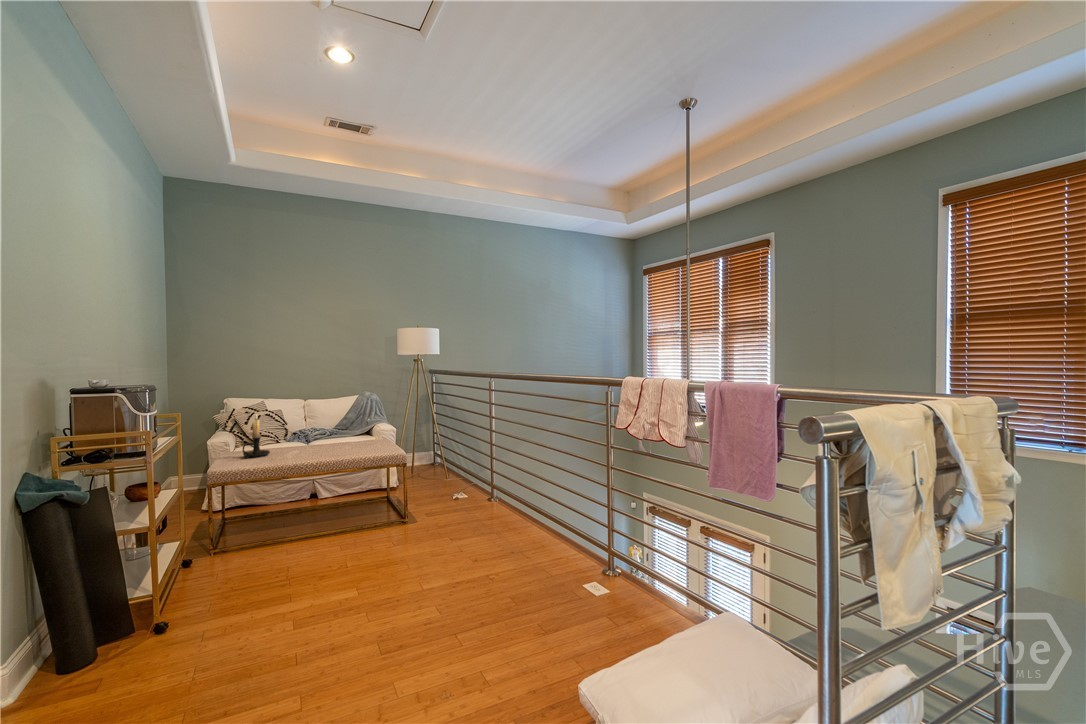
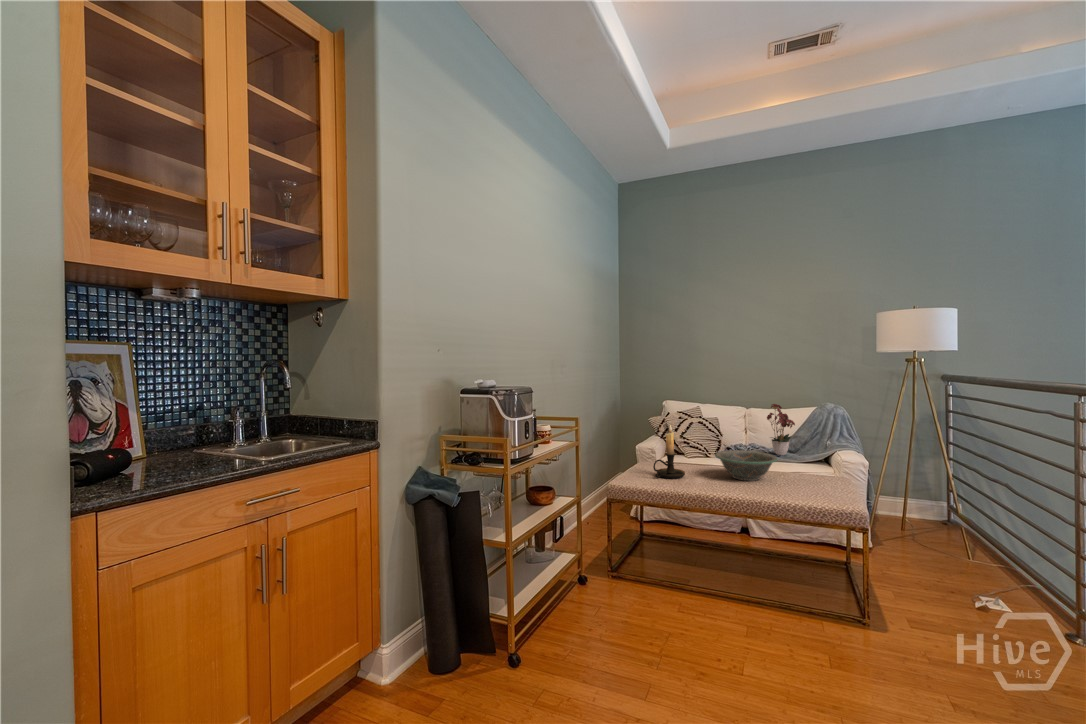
flower arrangement: none [323,393,348,433] -> present [767,404,795,455]
decorative bowl: none [294,428,340,449] -> present [715,450,778,481]

